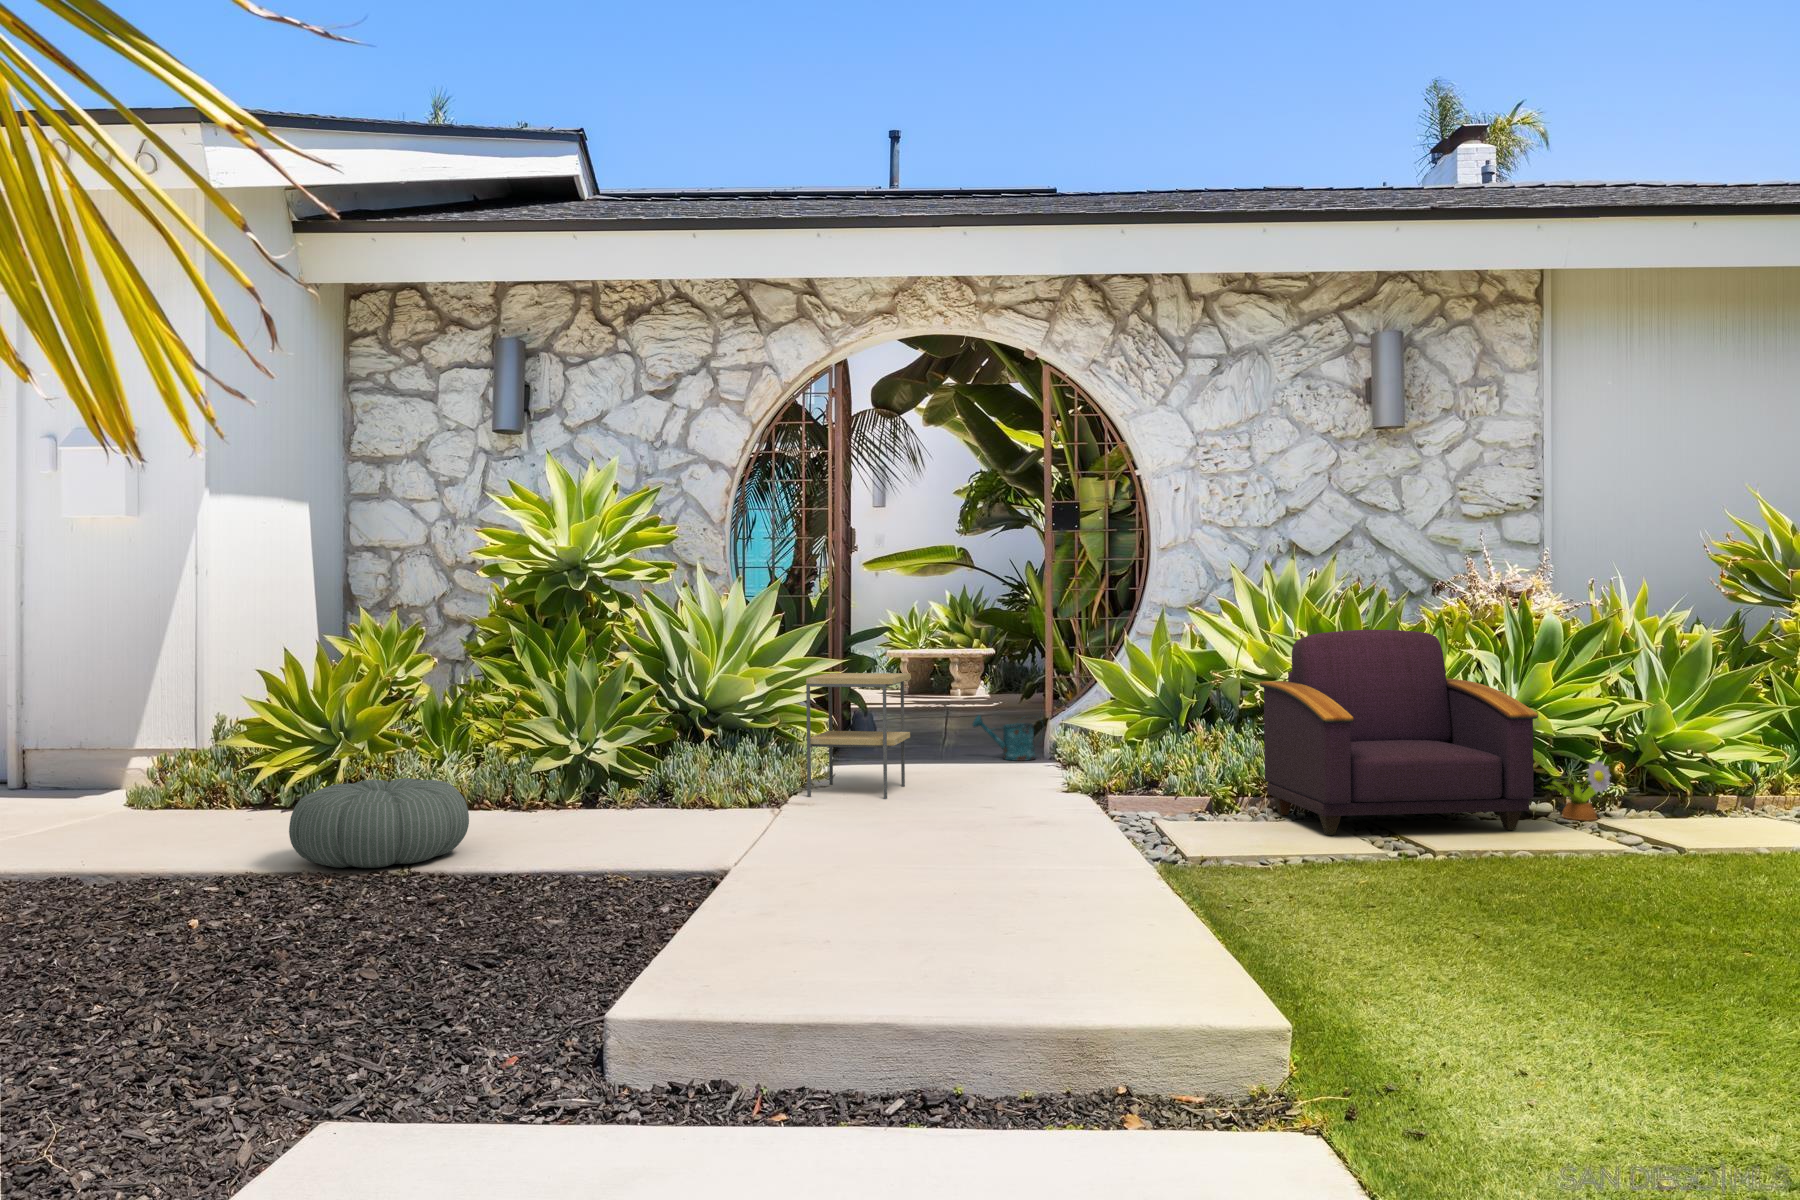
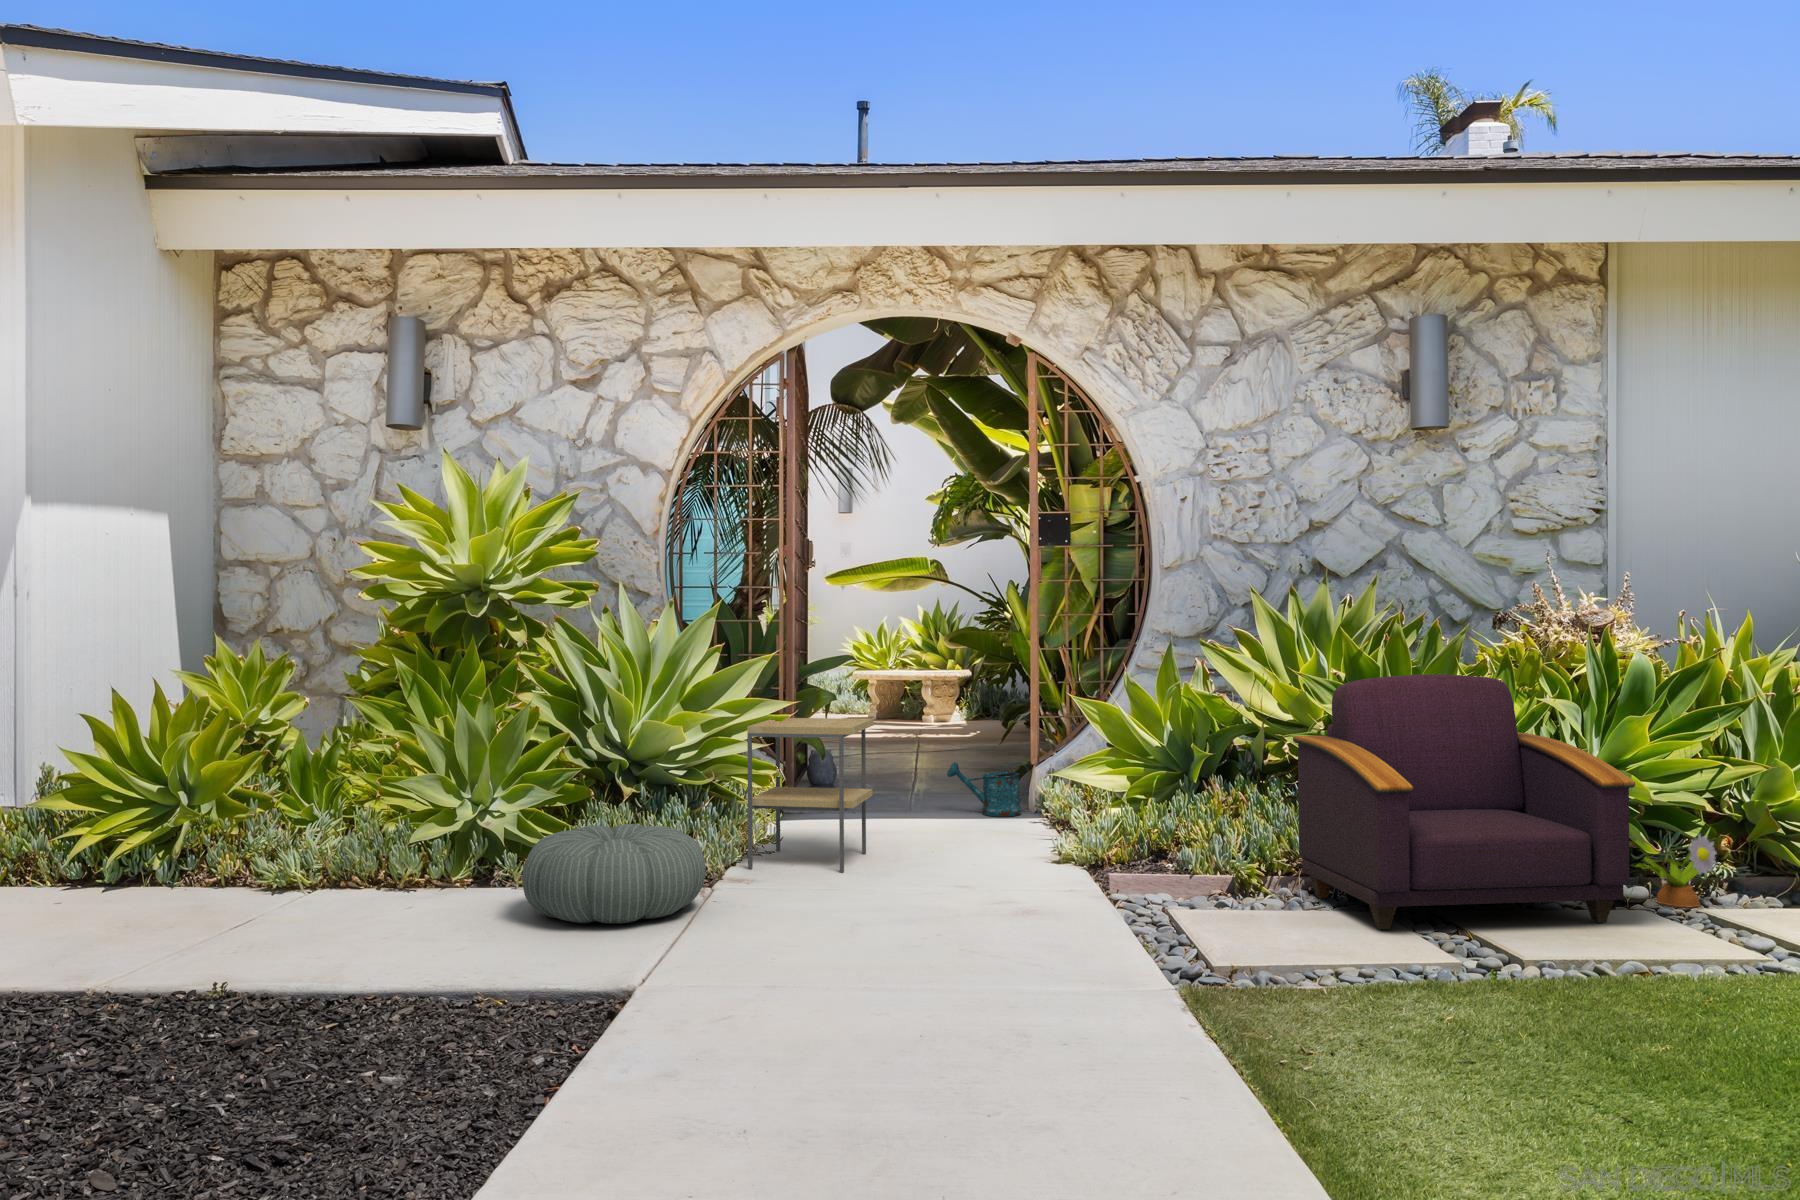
pouf: present [289,778,469,868] -> present [522,824,706,924]

